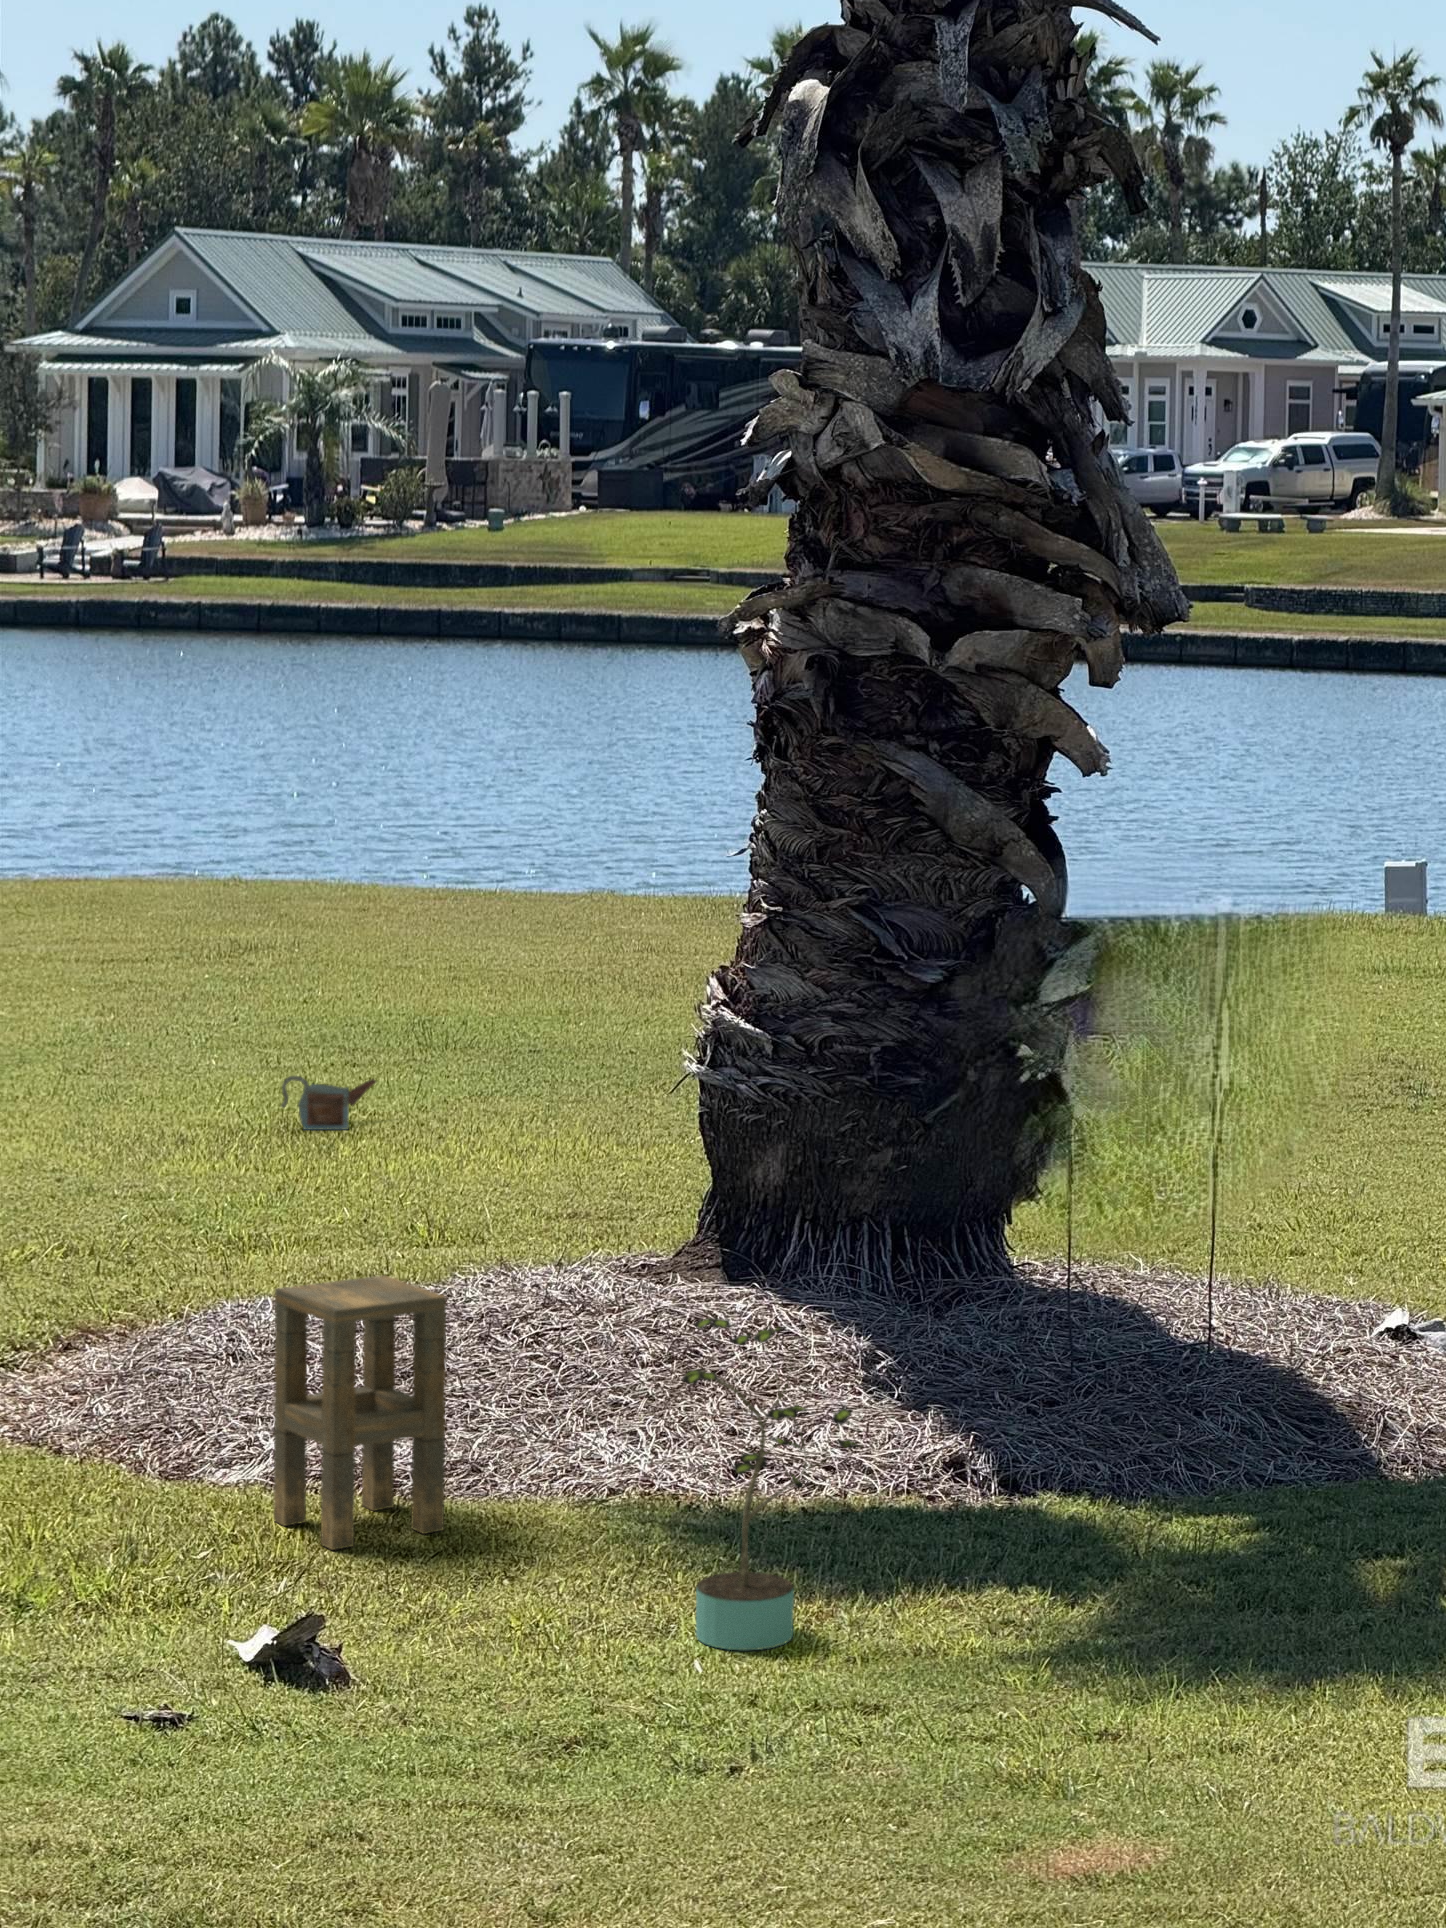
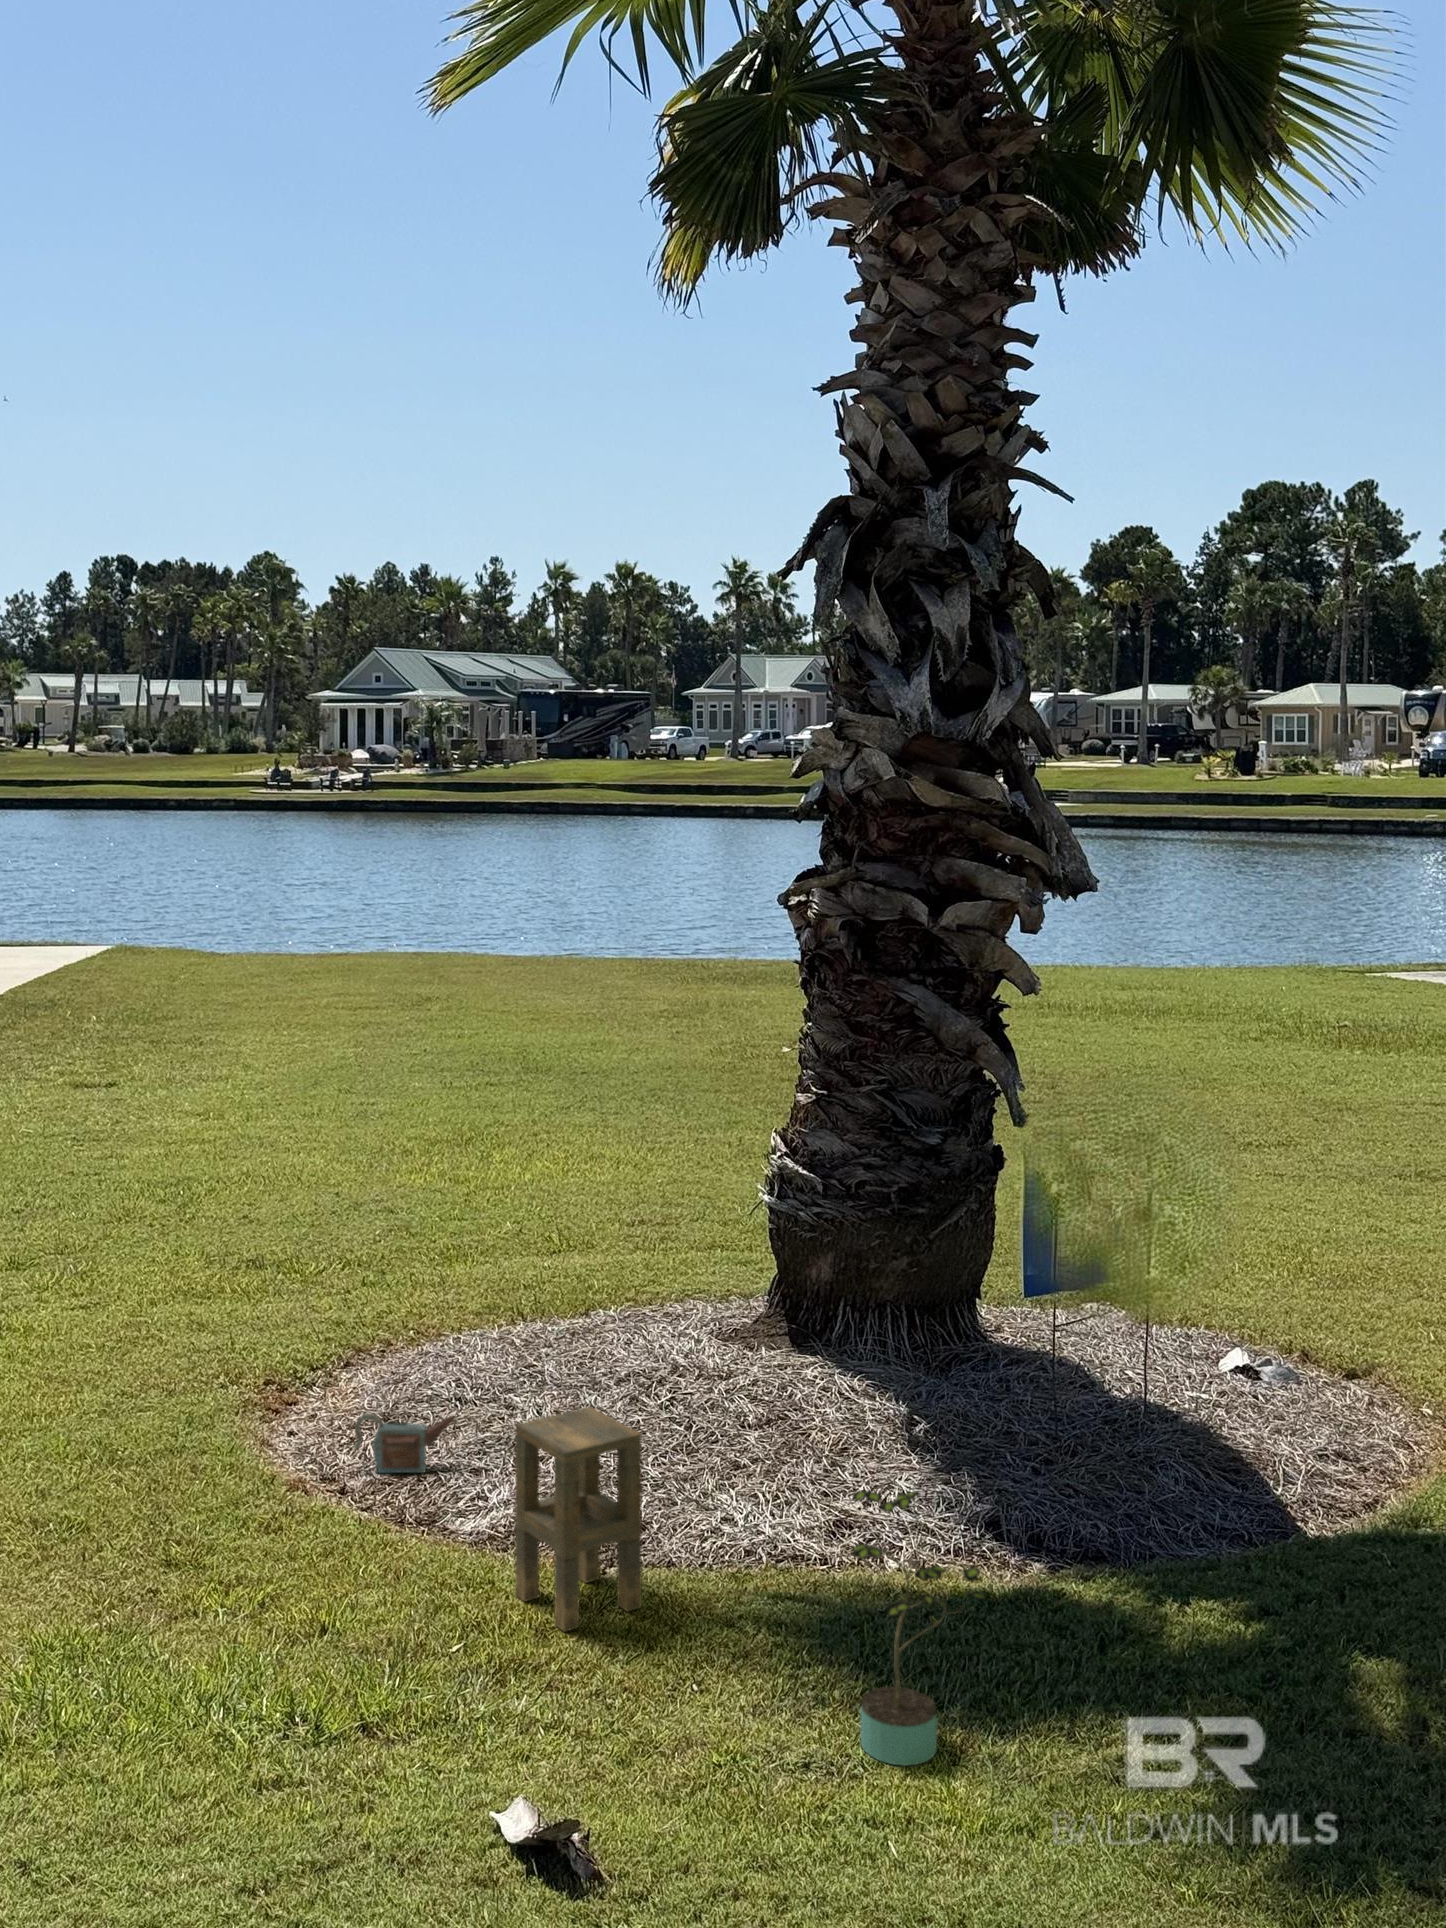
watering can: present [281,1076,376,1130] -> present [354,1414,455,1473]

